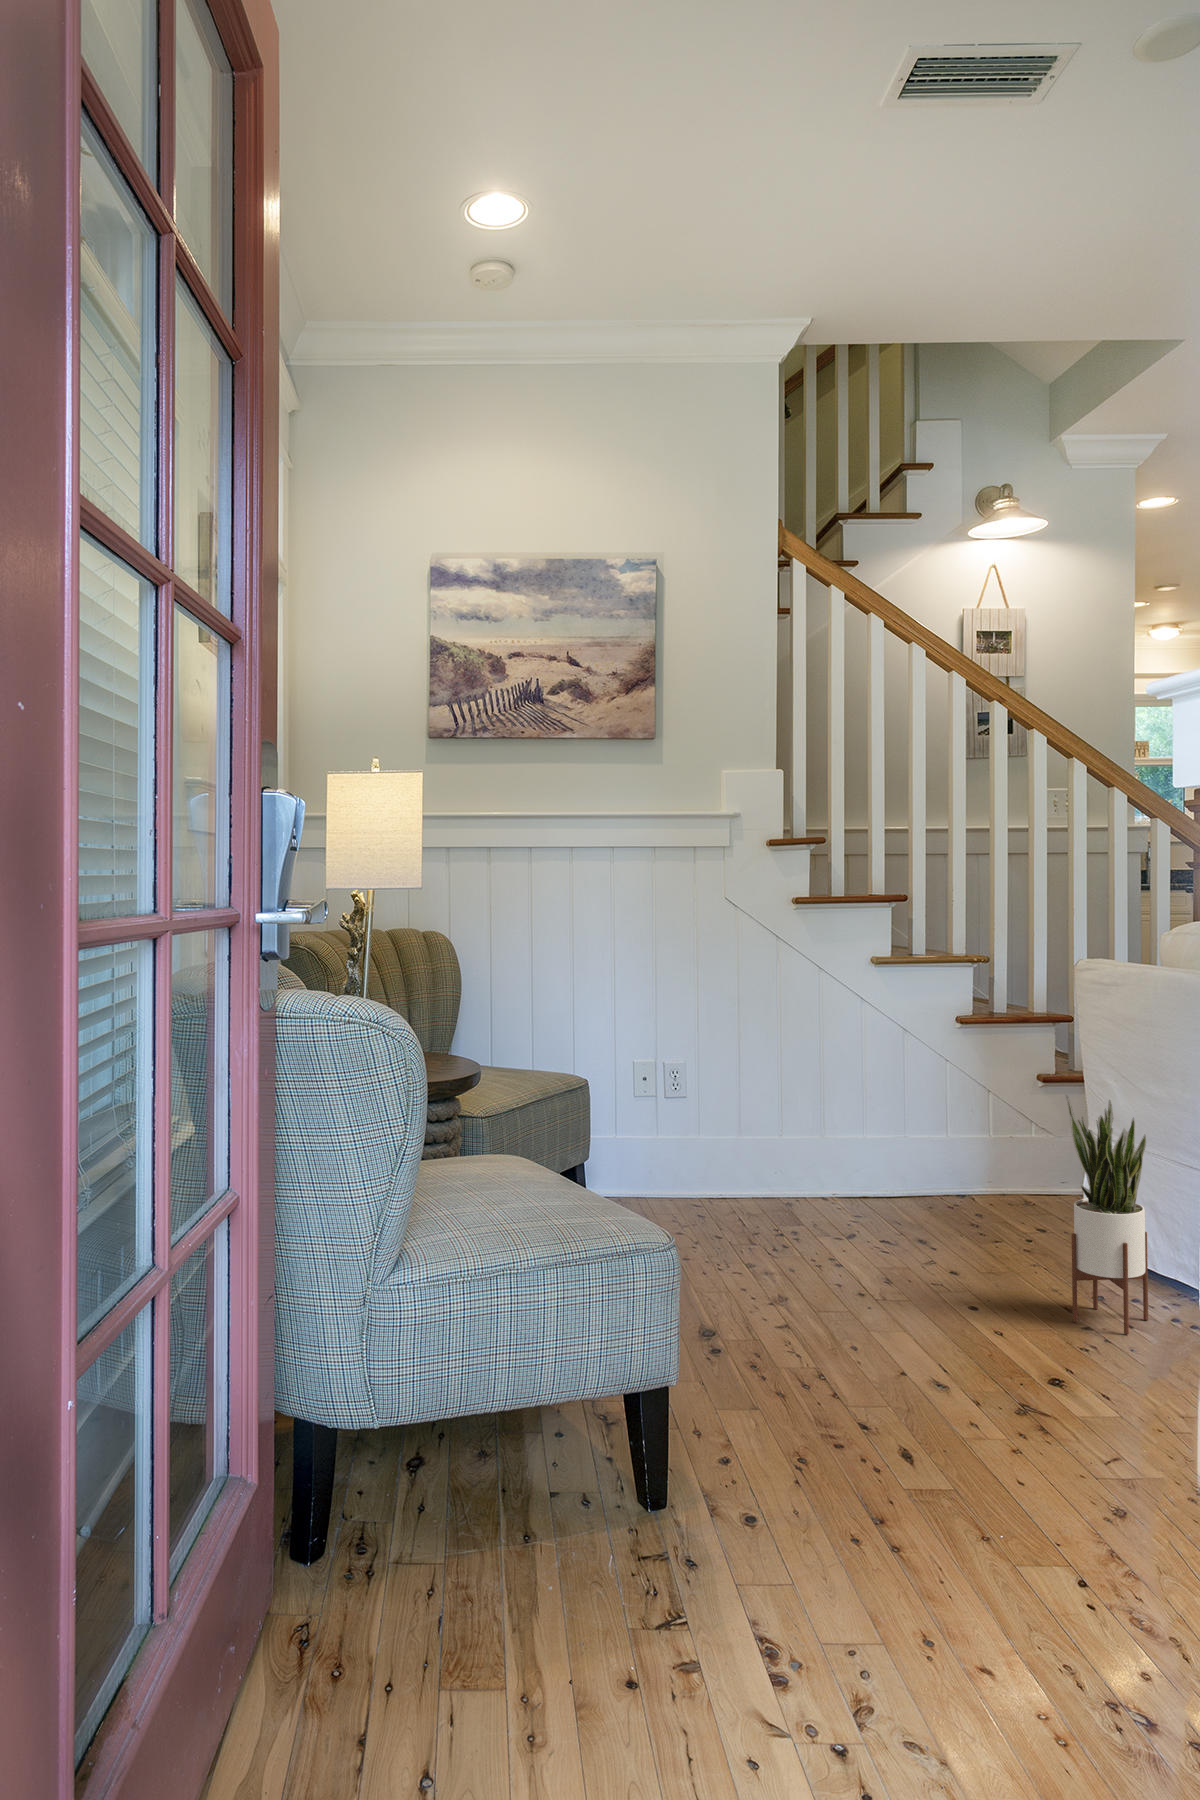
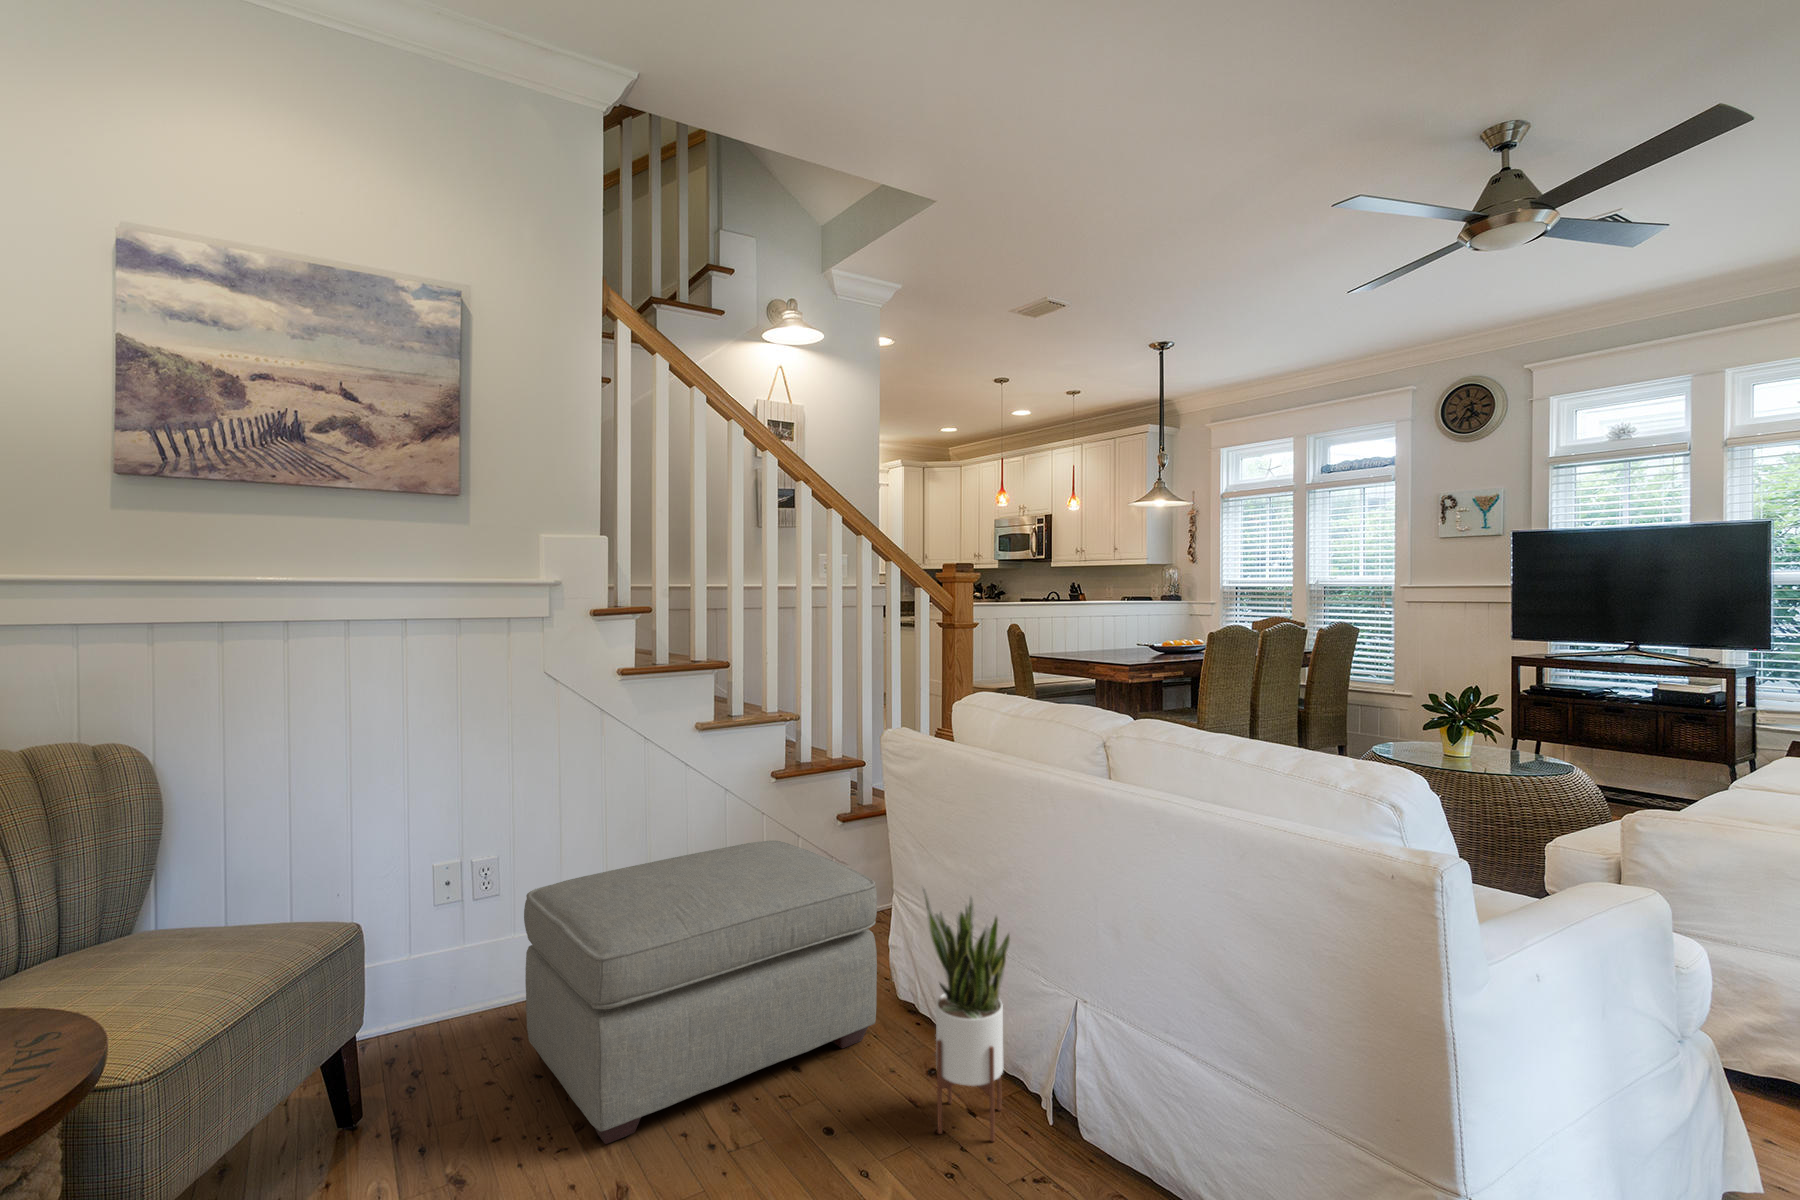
ottoman: none [712,1074,1038,1280] -> present [524,841,877,1144]

